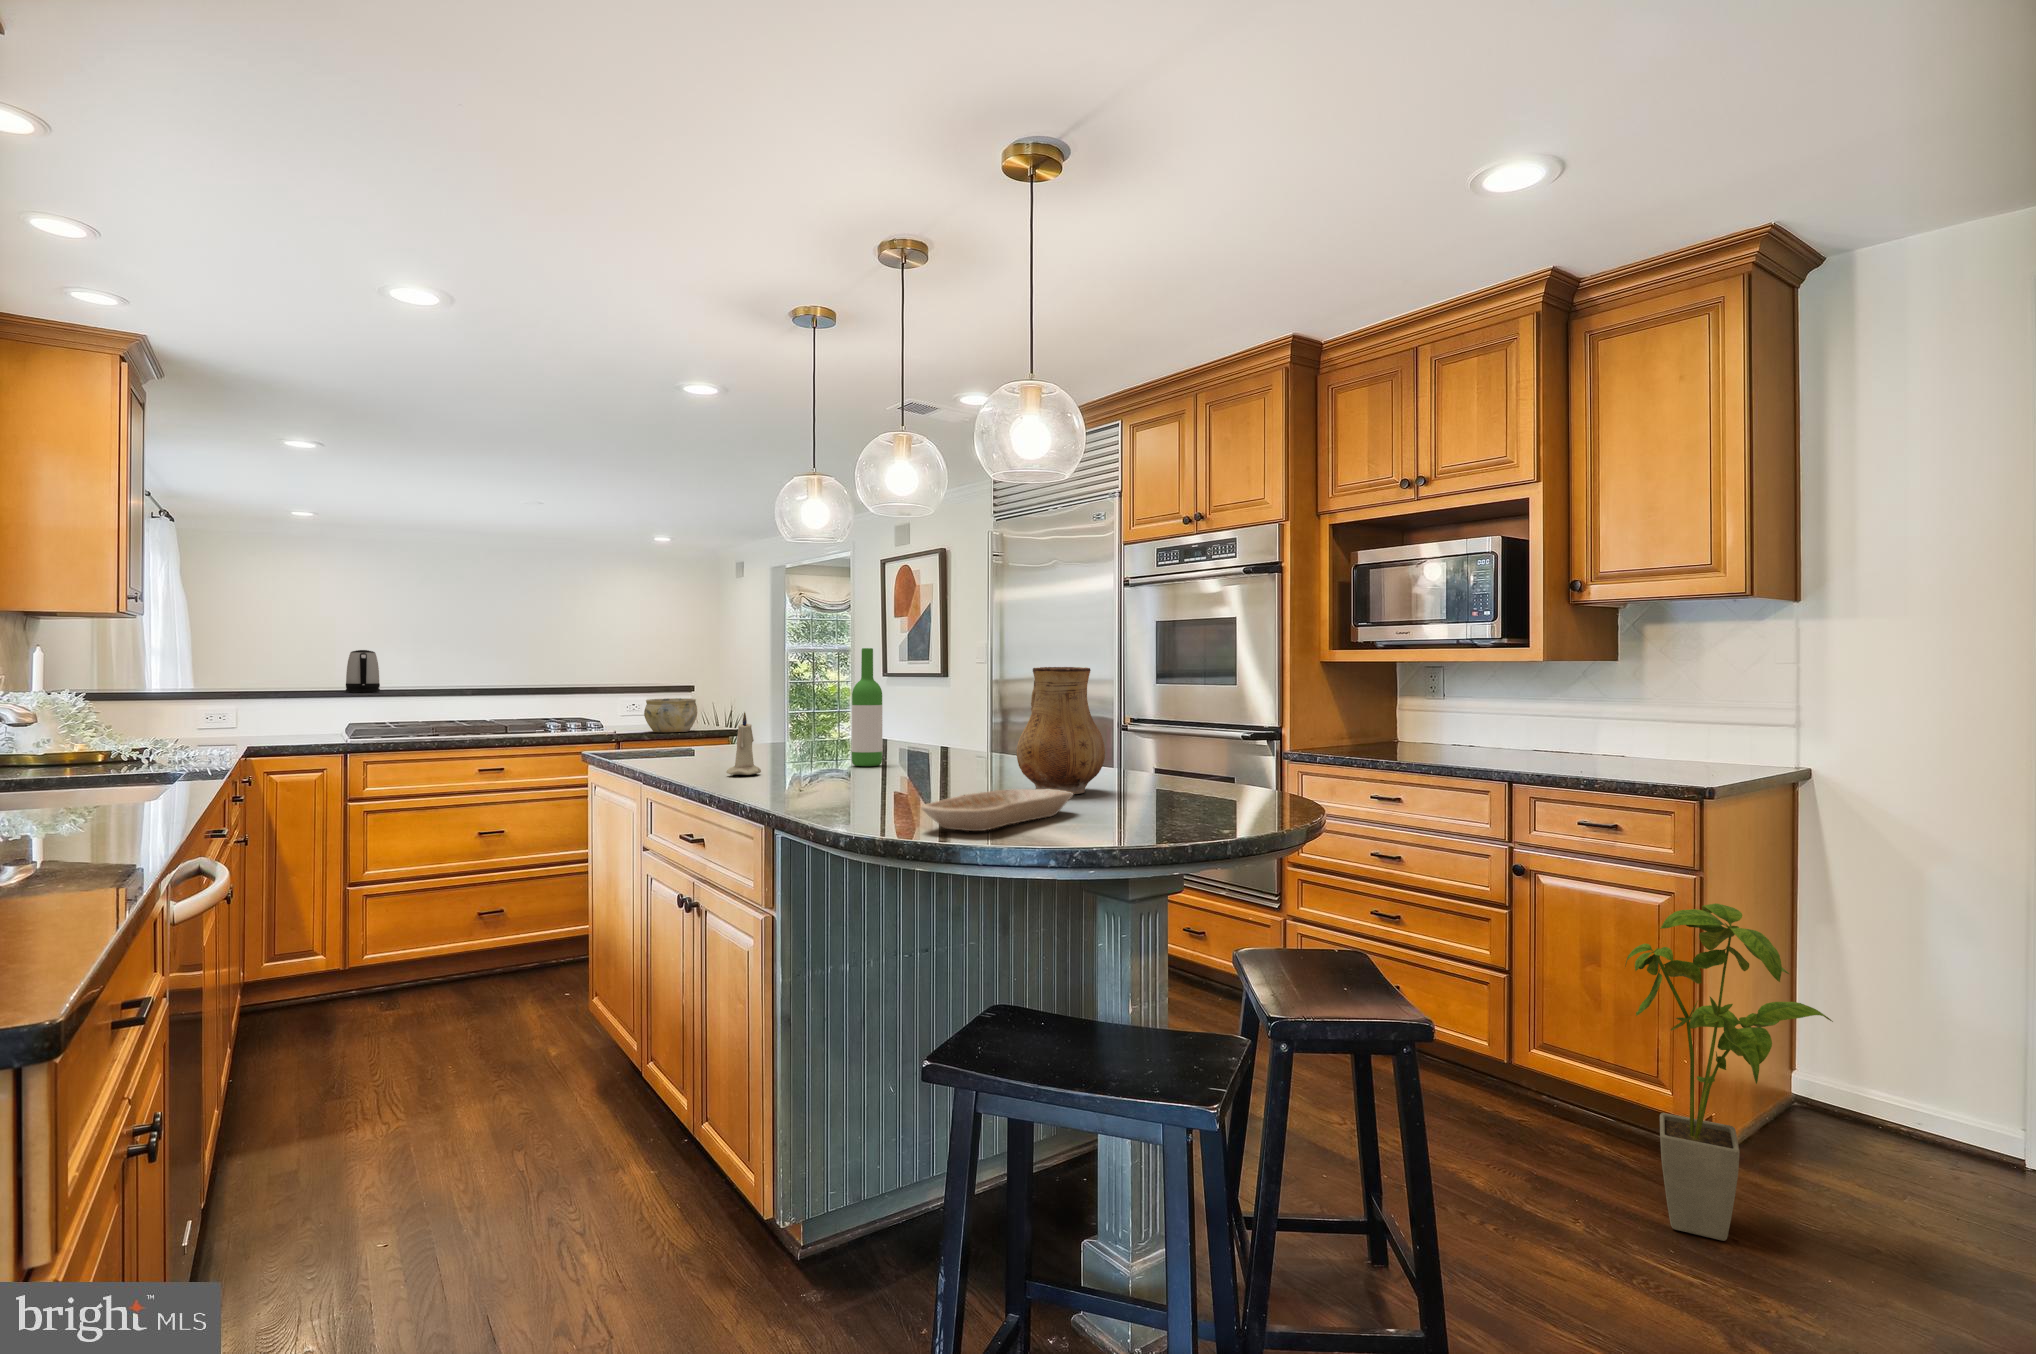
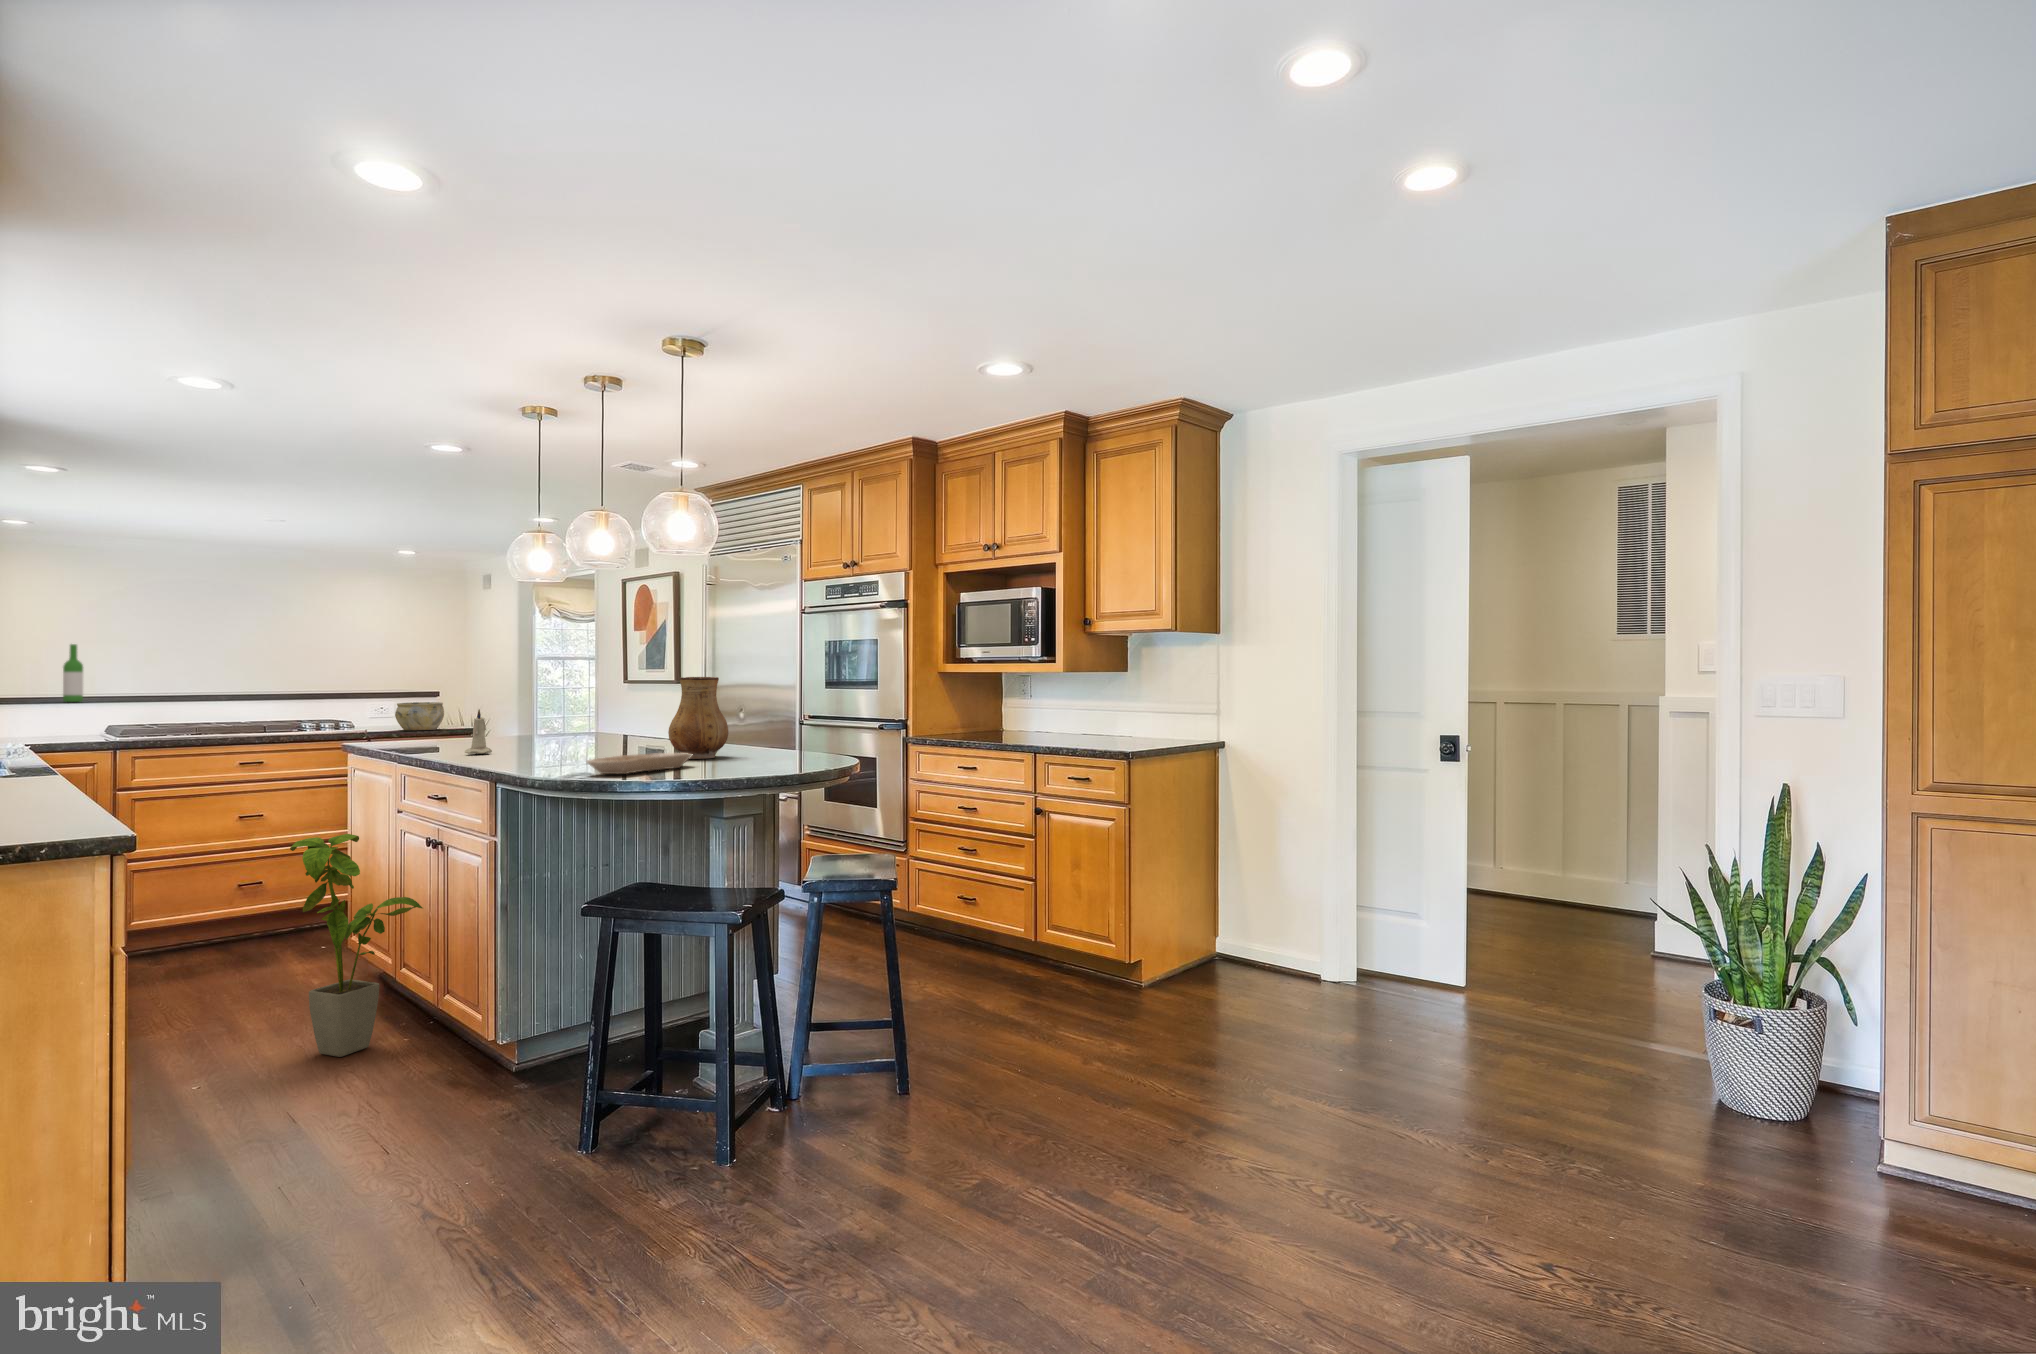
wine bottle: present [852,648,882,766] -> present [63,644,83,702]
kettle: present [346,650,380,692] -> none [84,660,120,699]
house plant: present [1625,903,1833,1241] -> present [290,834,422,1057]

